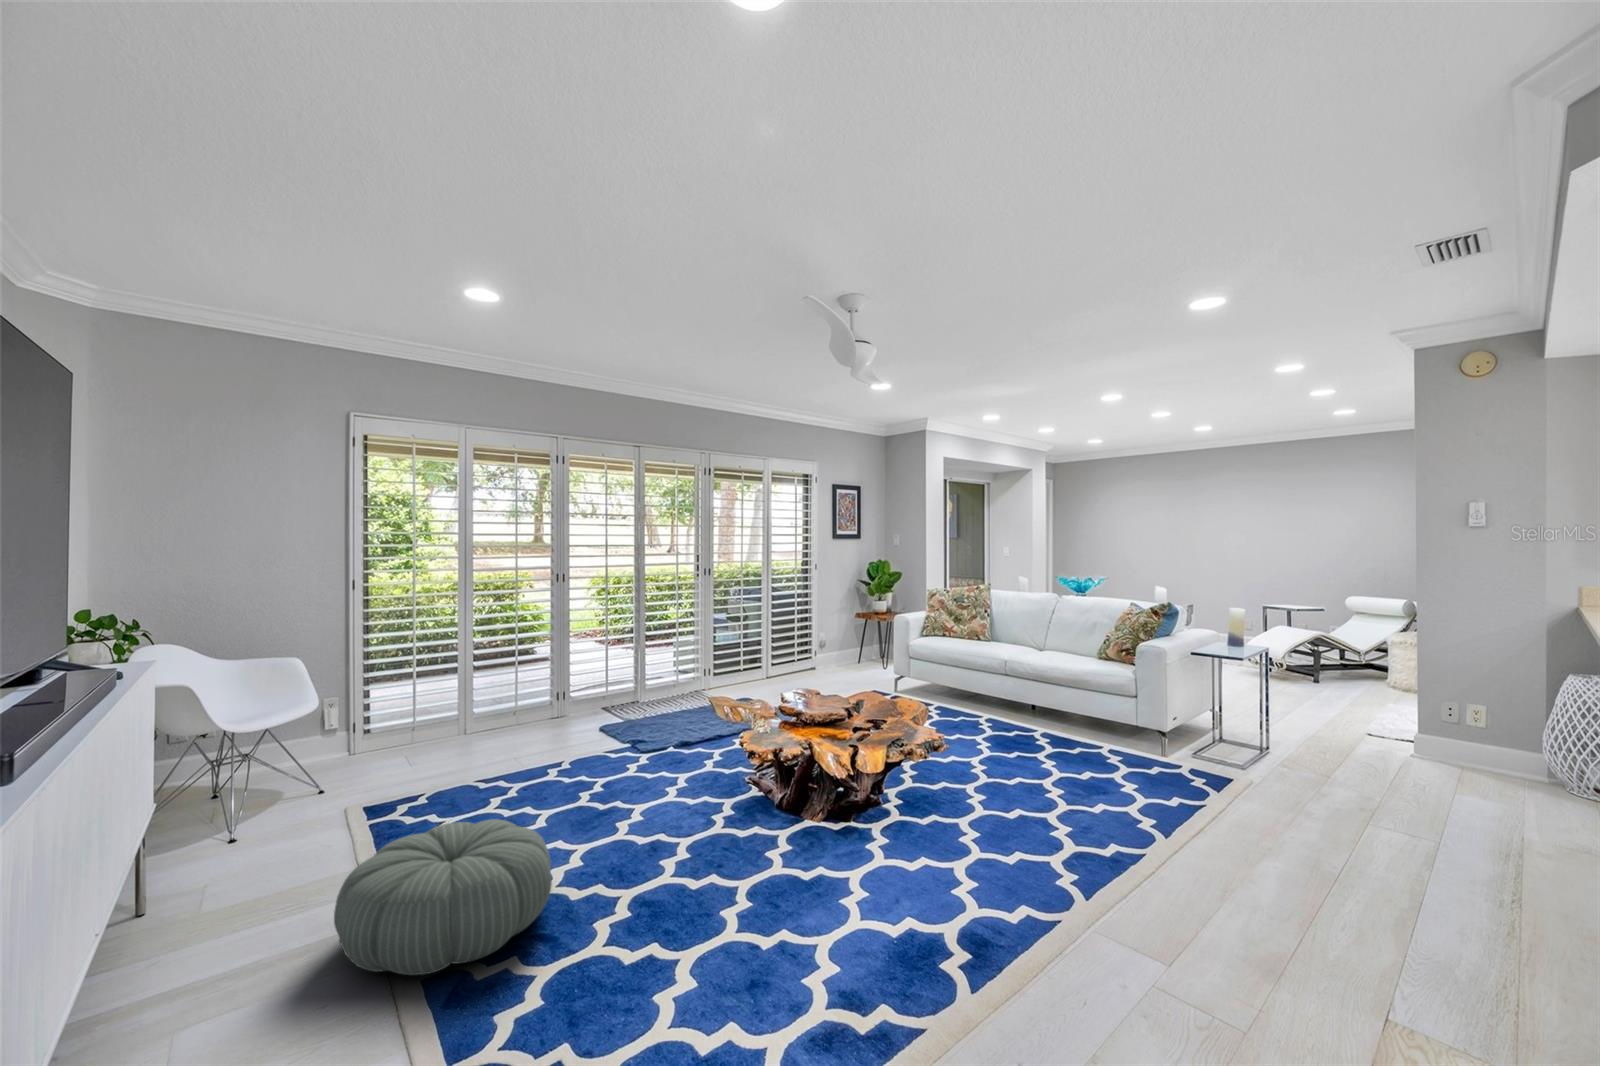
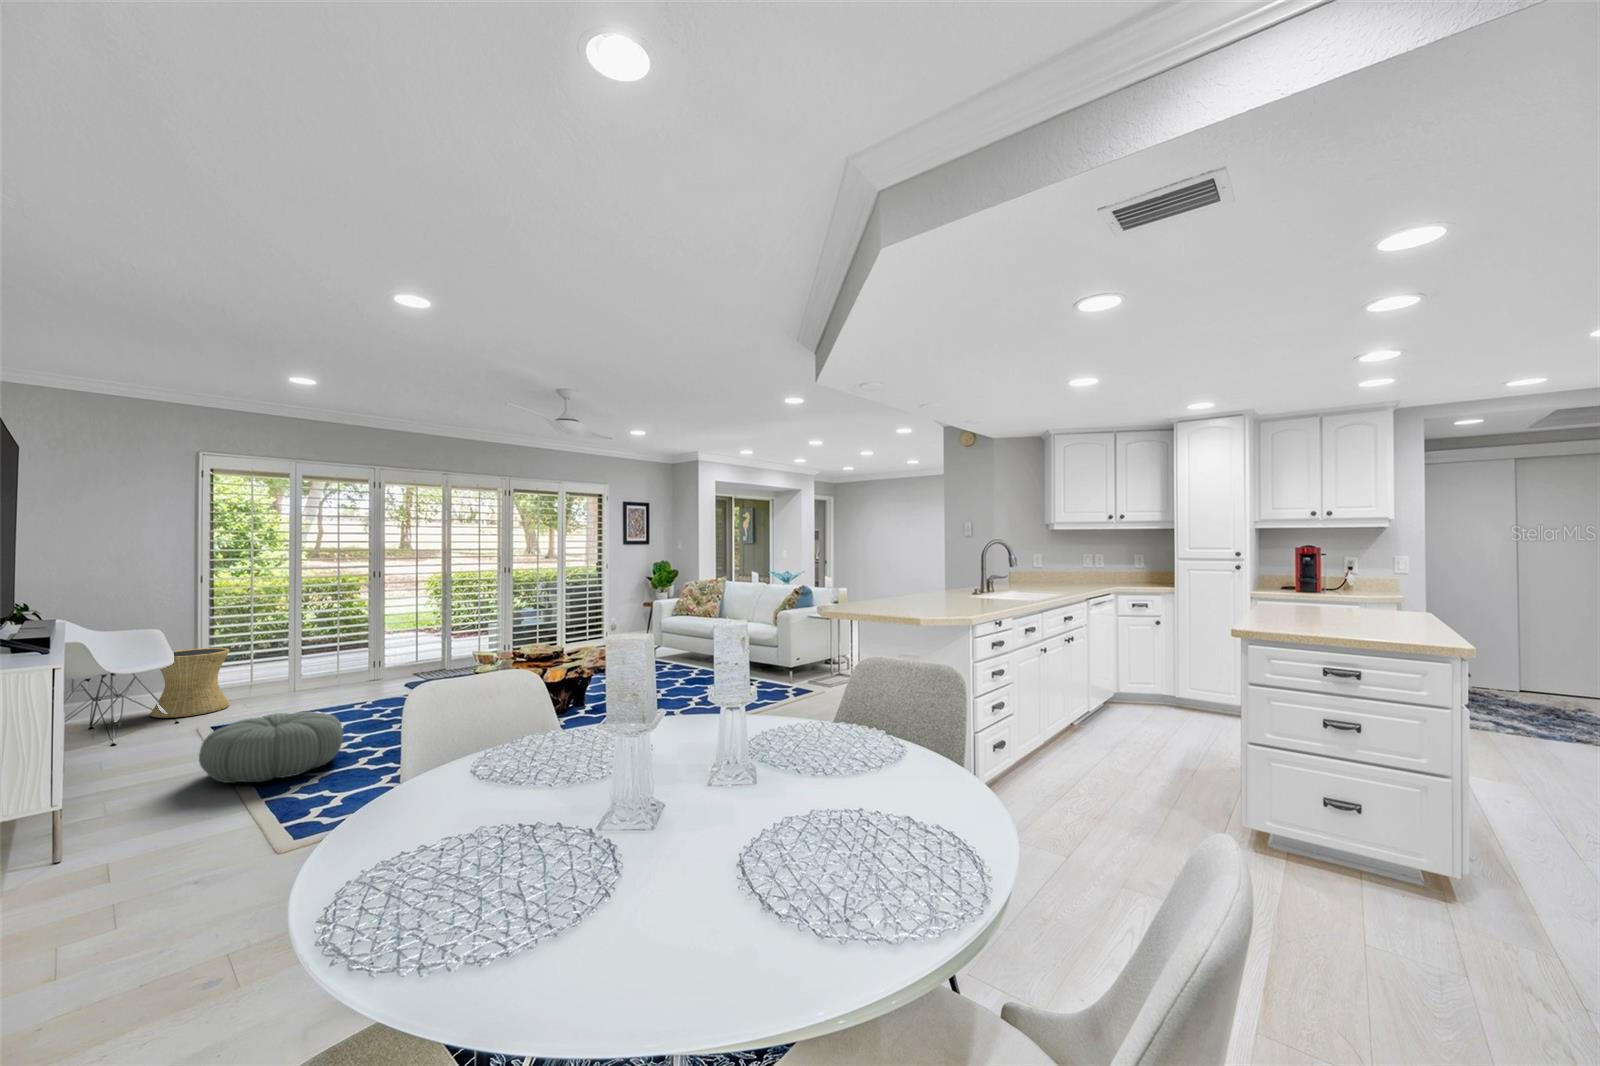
side table: none [295,682,389,782] -> present [151,648,230,718]

